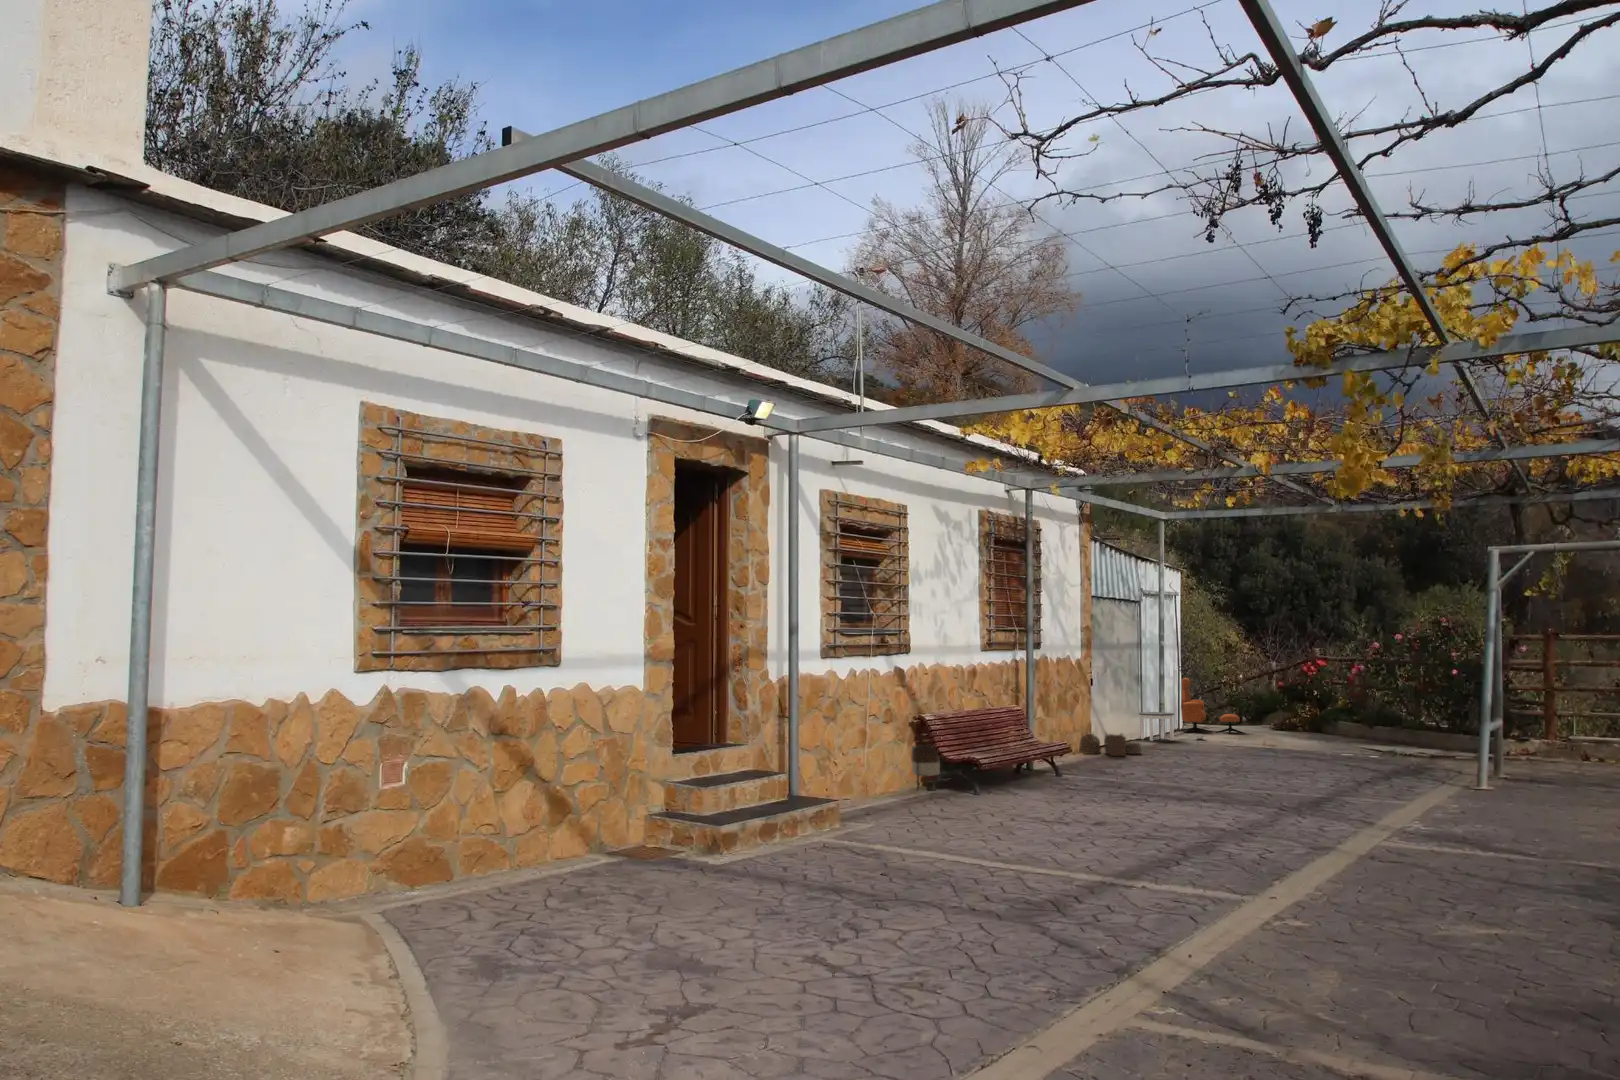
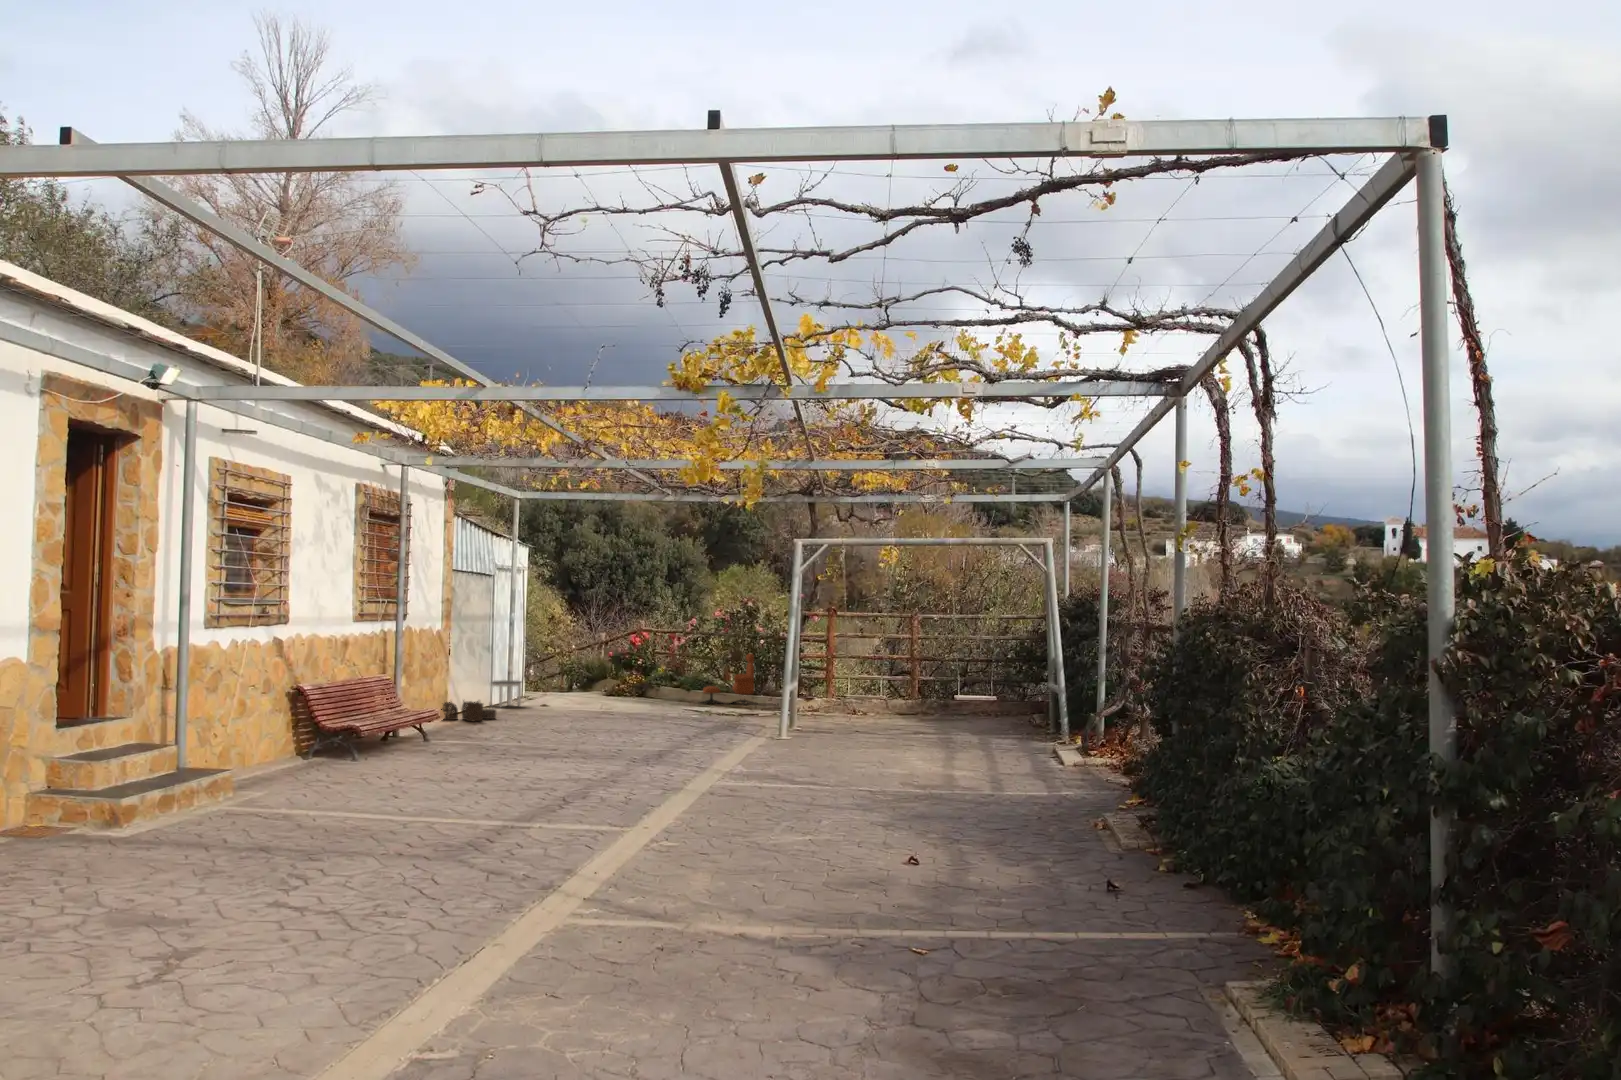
lounge chair: present [1179,678,1245,734] -> present [703,654,756,704]
planter: present [912,745,943,789] -> none [288,715,321,760]

